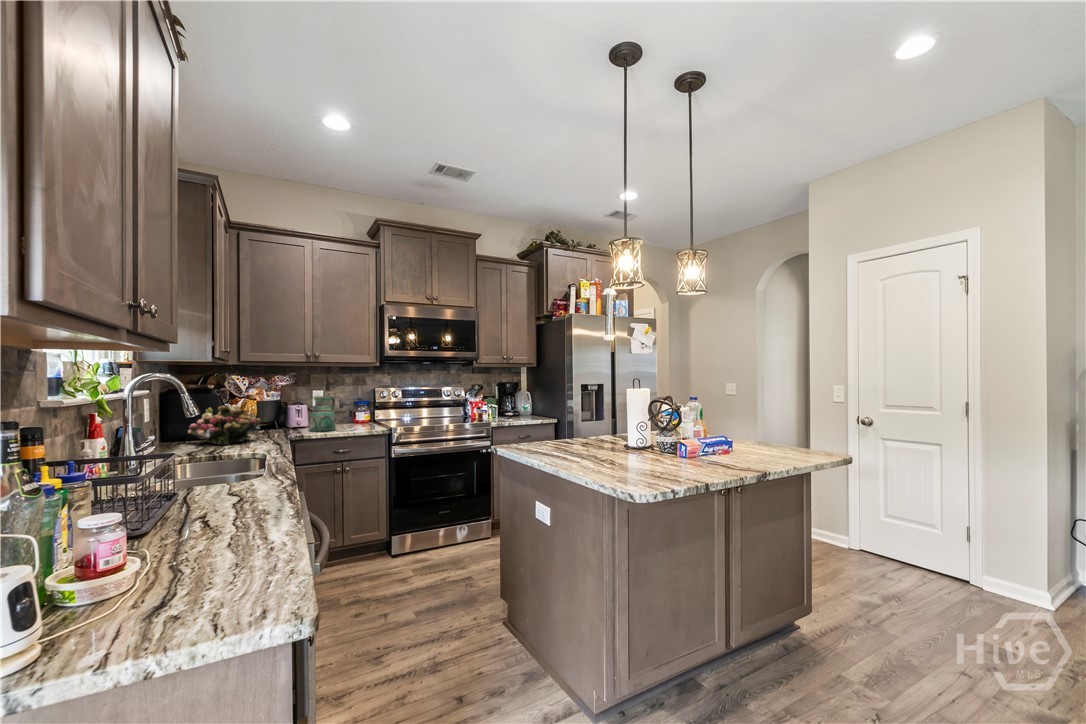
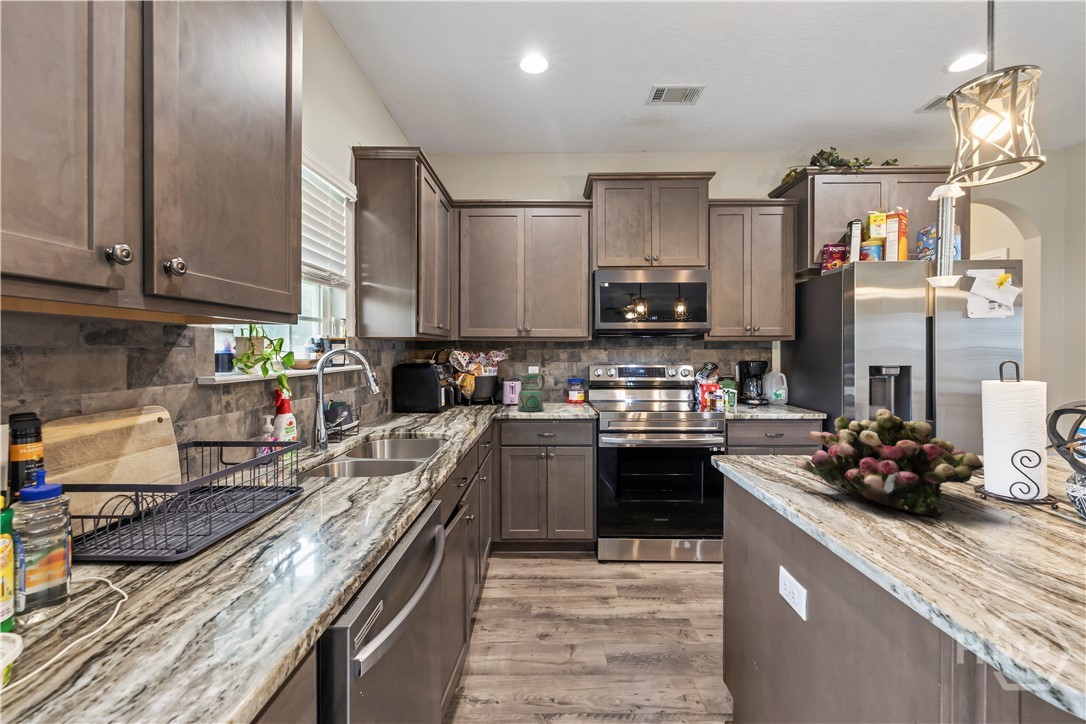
flower arrangement: present [188,405,260,445] -> present [796,409,983,517]

